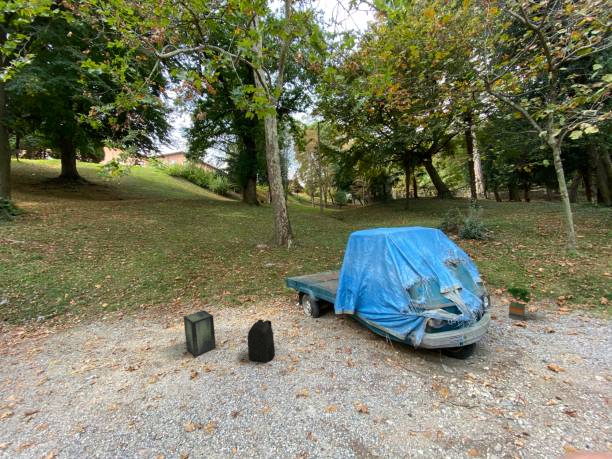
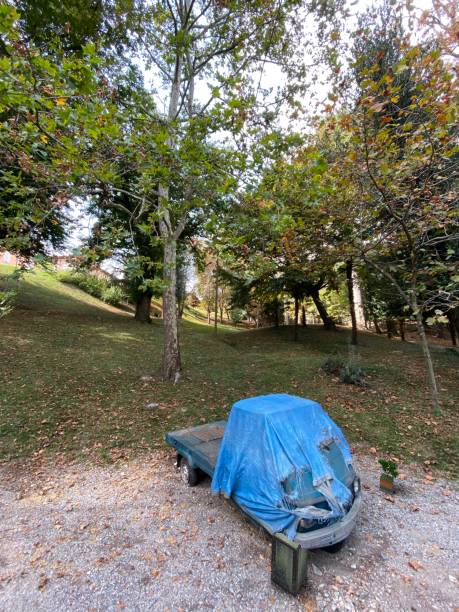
storage box: present [184,310,216,357] -> present [271,532,308,598]
backpack: present [248,319,275,363] -> none [111,504,141,560]

